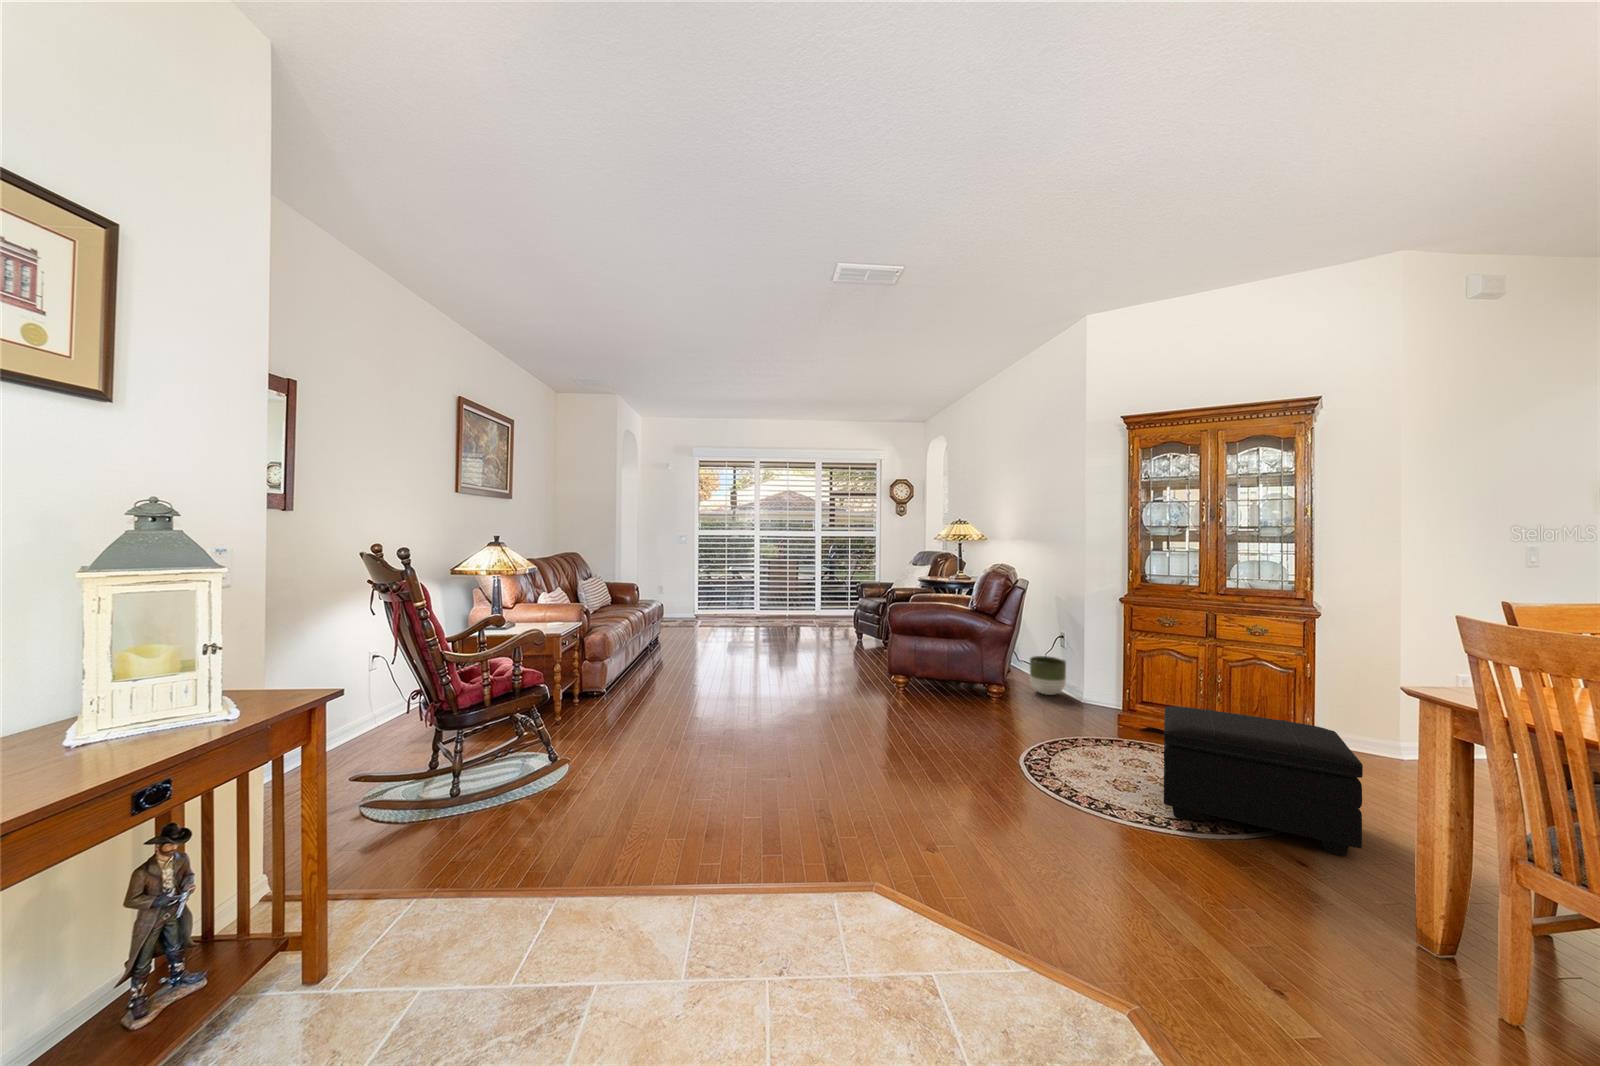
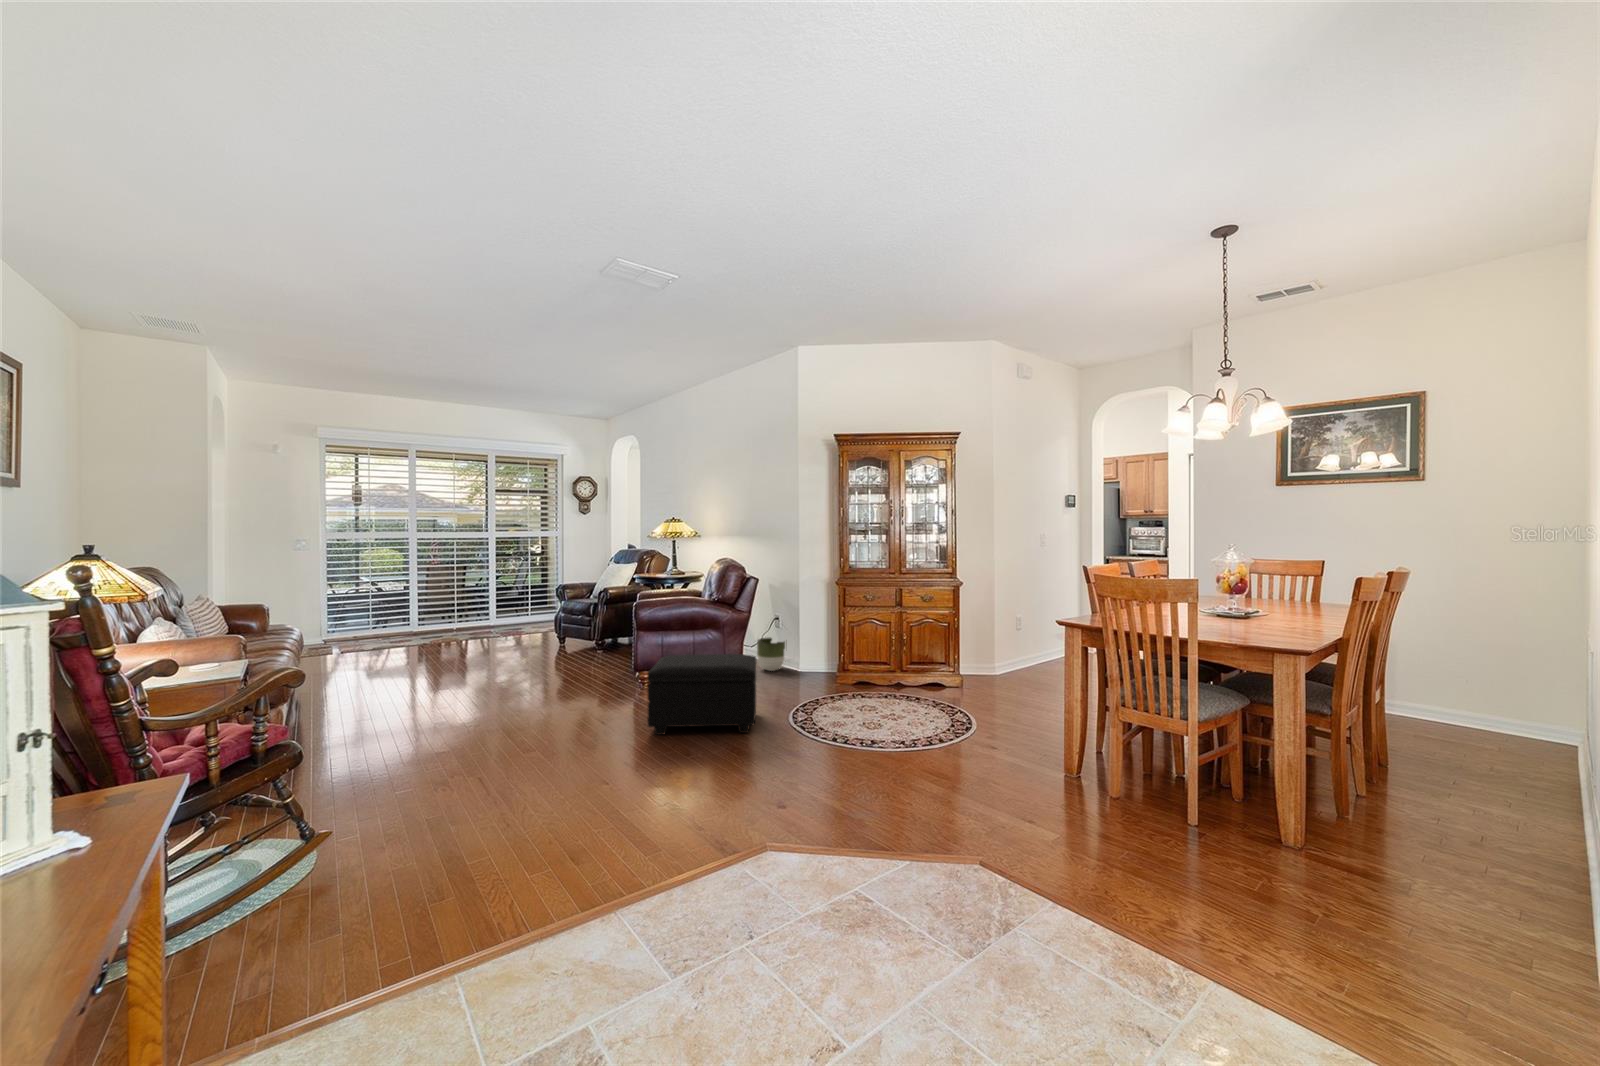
footstool: present [1164,706,1363,856] -> present [648,654,756,735]

